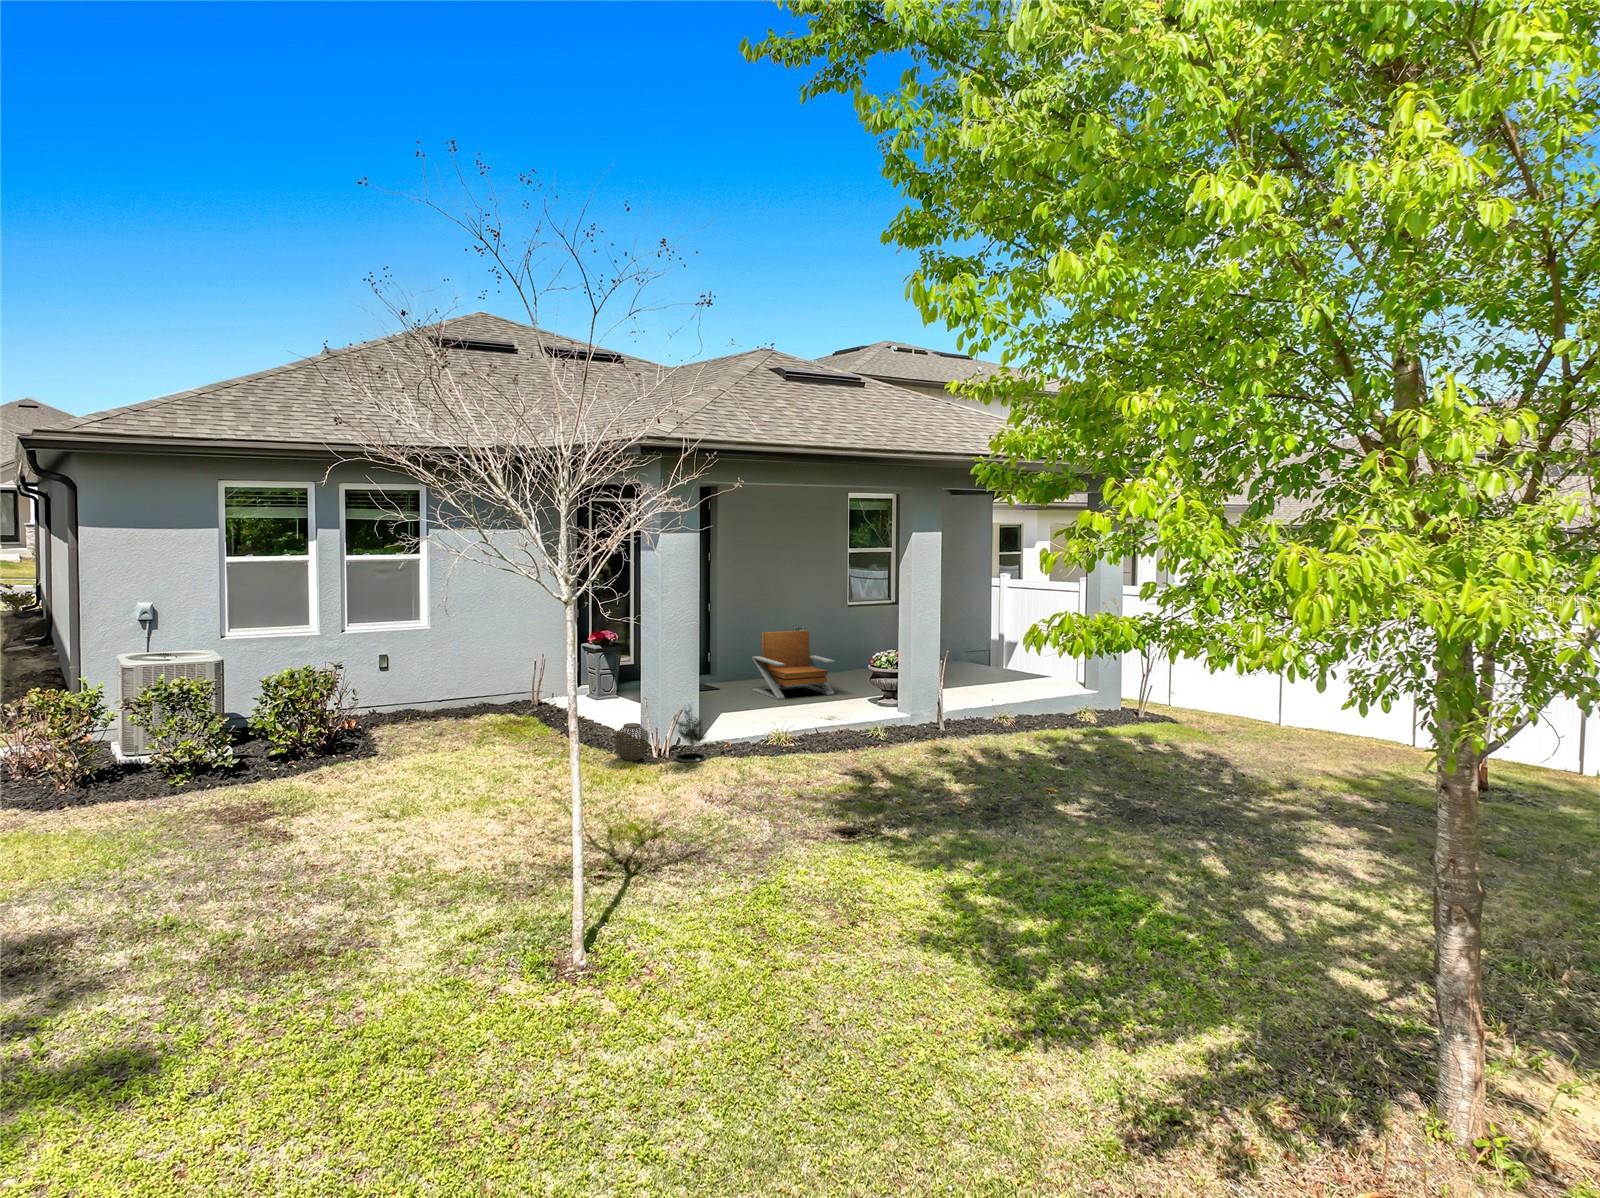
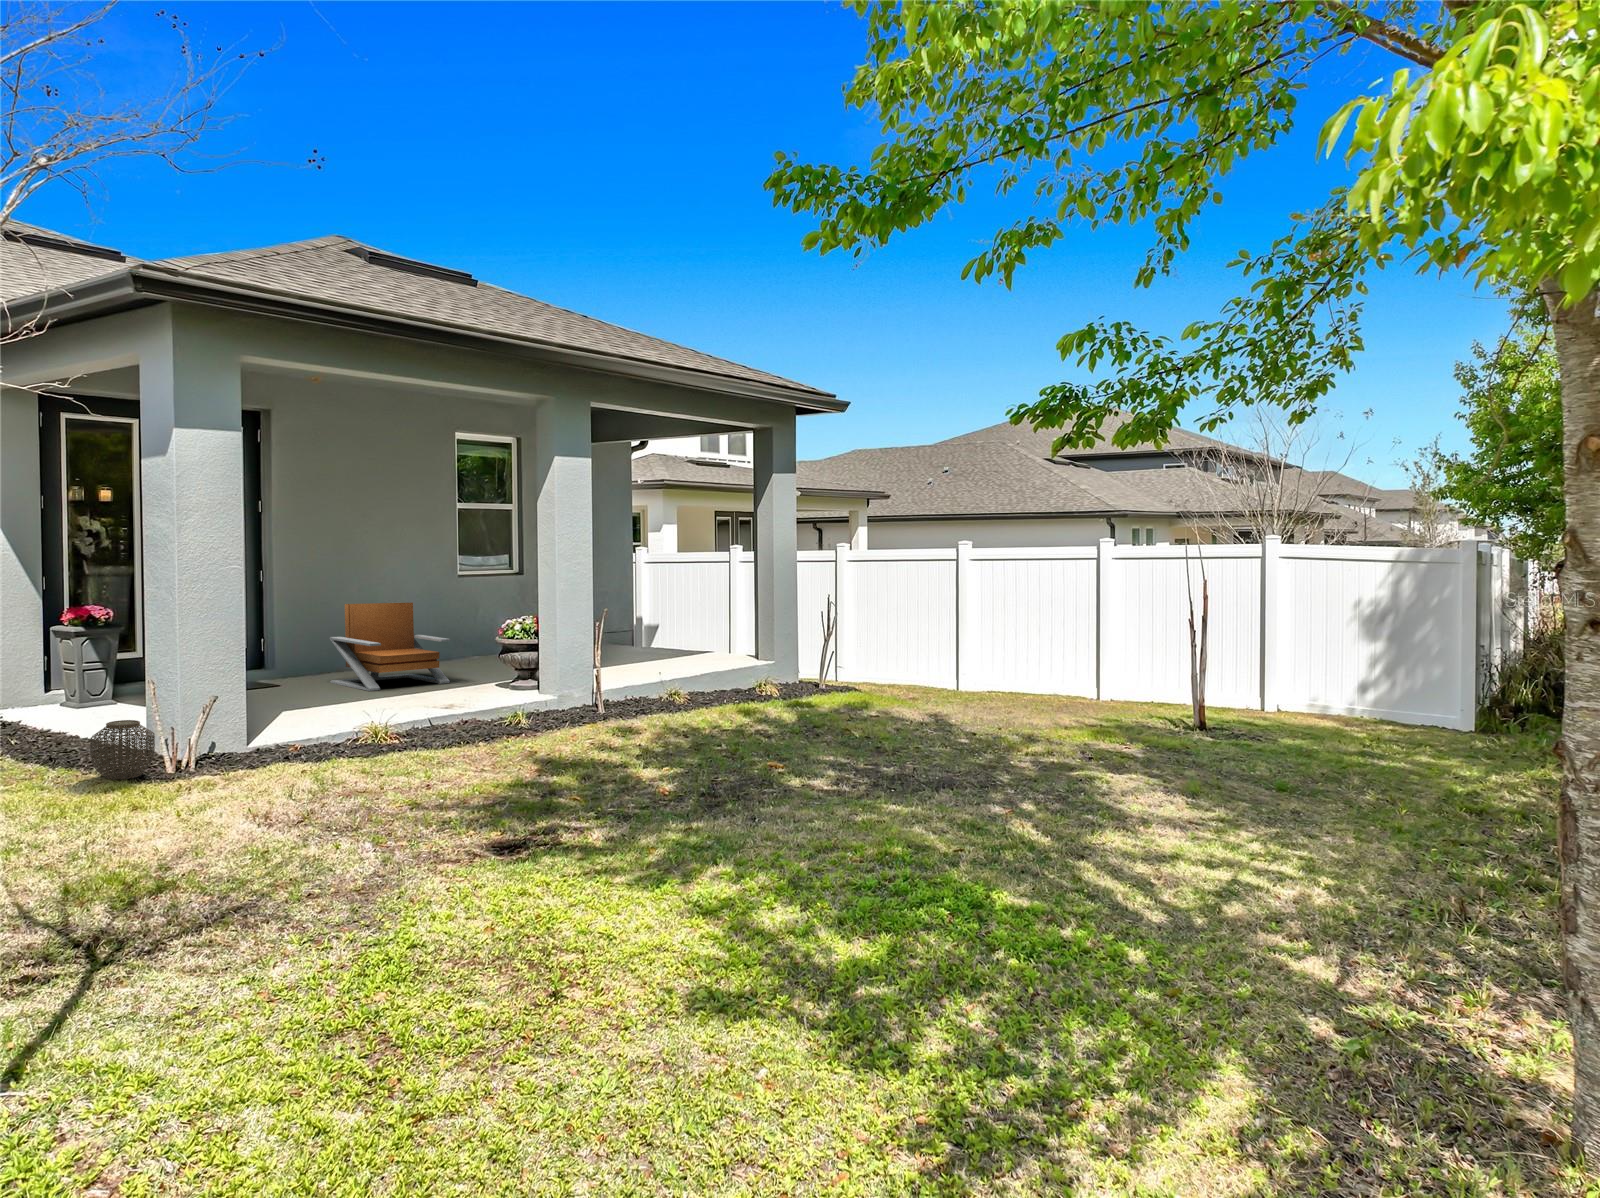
potted tree: present [675,708,707,762] -> none [202,682,264,774]

